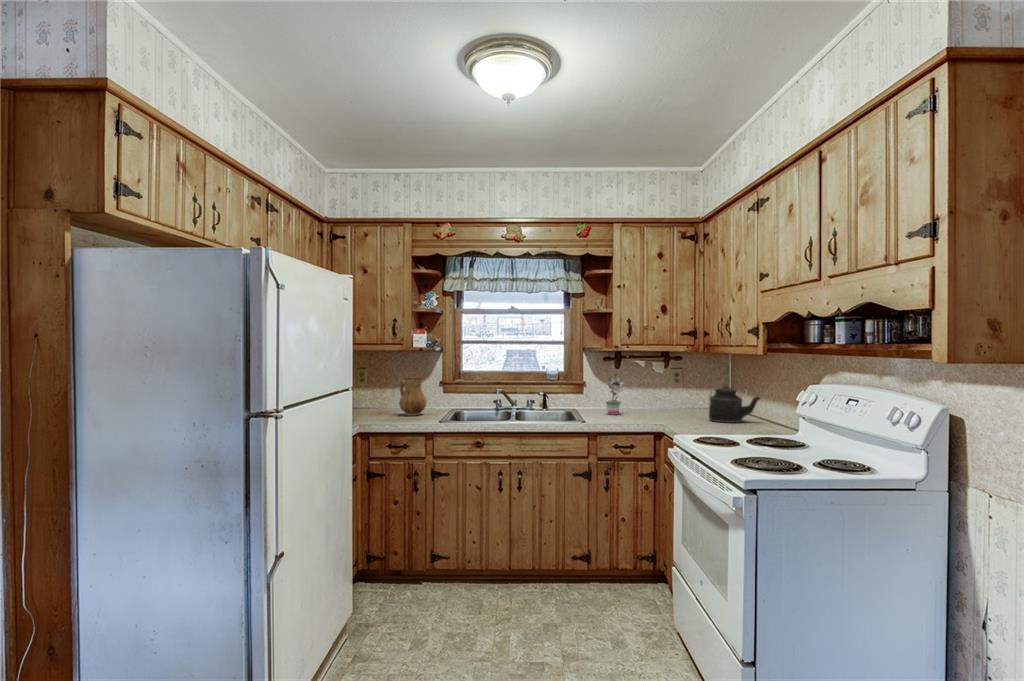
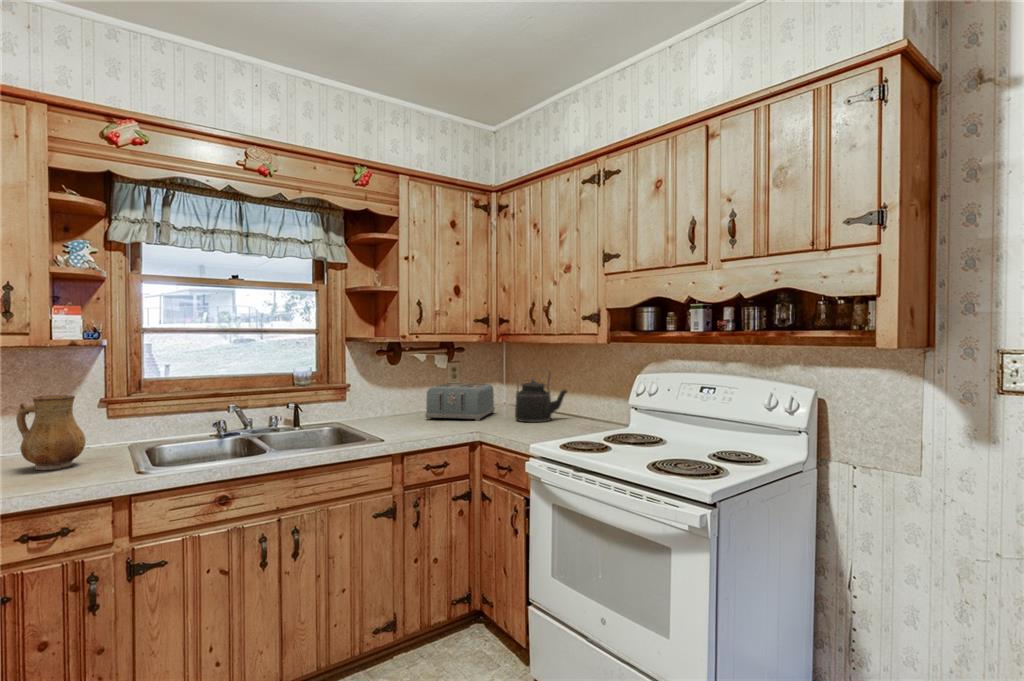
potted plant: present [606,369,623,415] -> none [385,366,413,426]
toaster: none [640,385,706,417] -> present [425,383,495,421]

